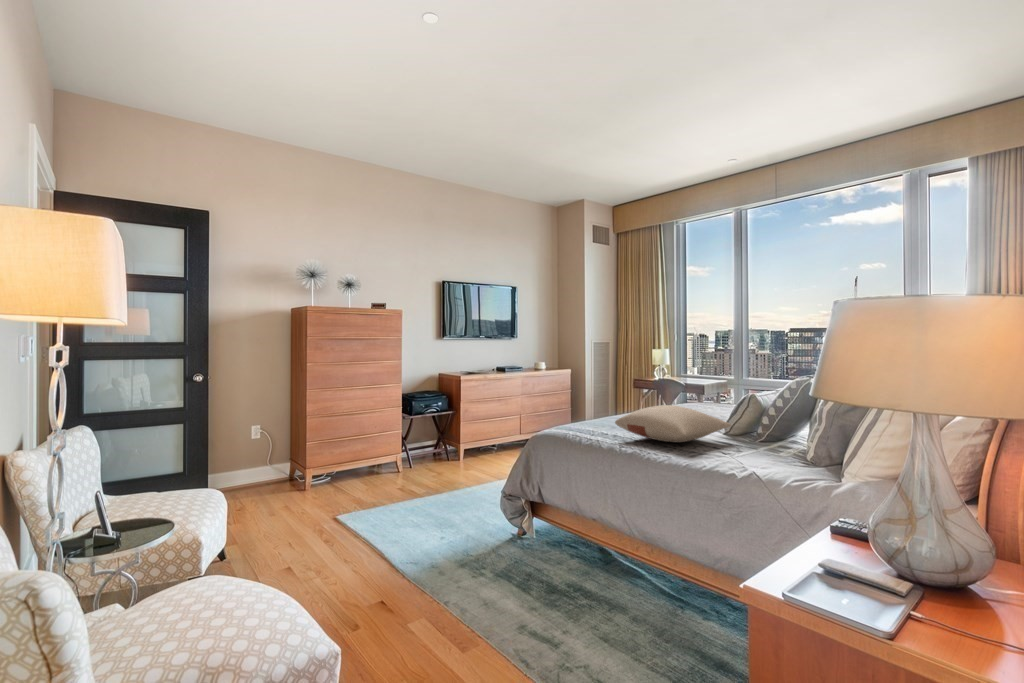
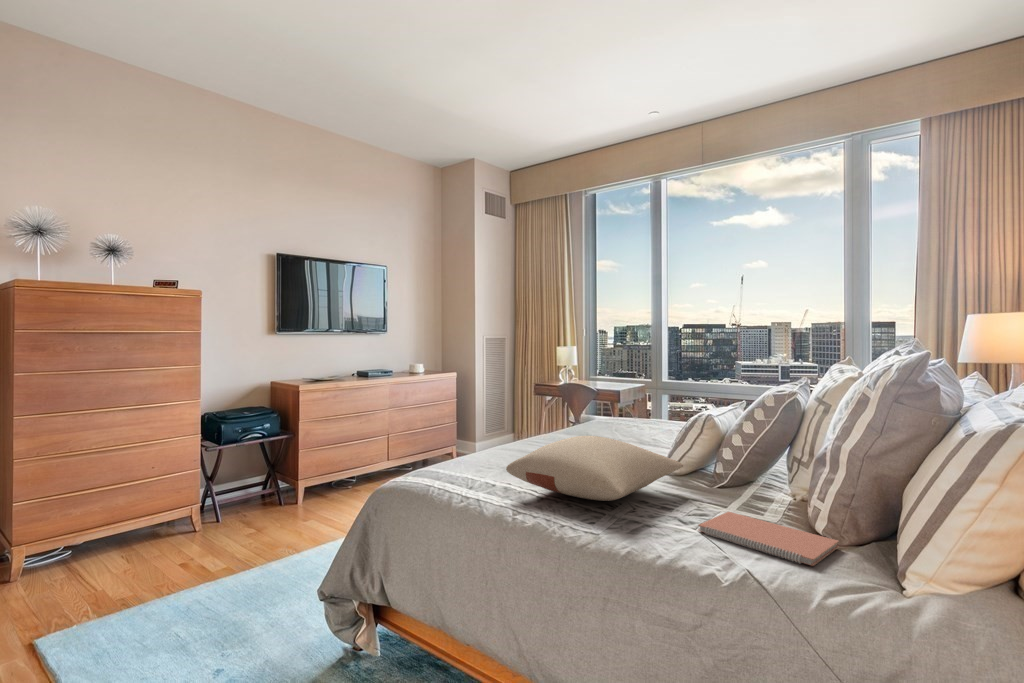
notebook: none [732,450,818,472] -> present [698,512,839,566]

